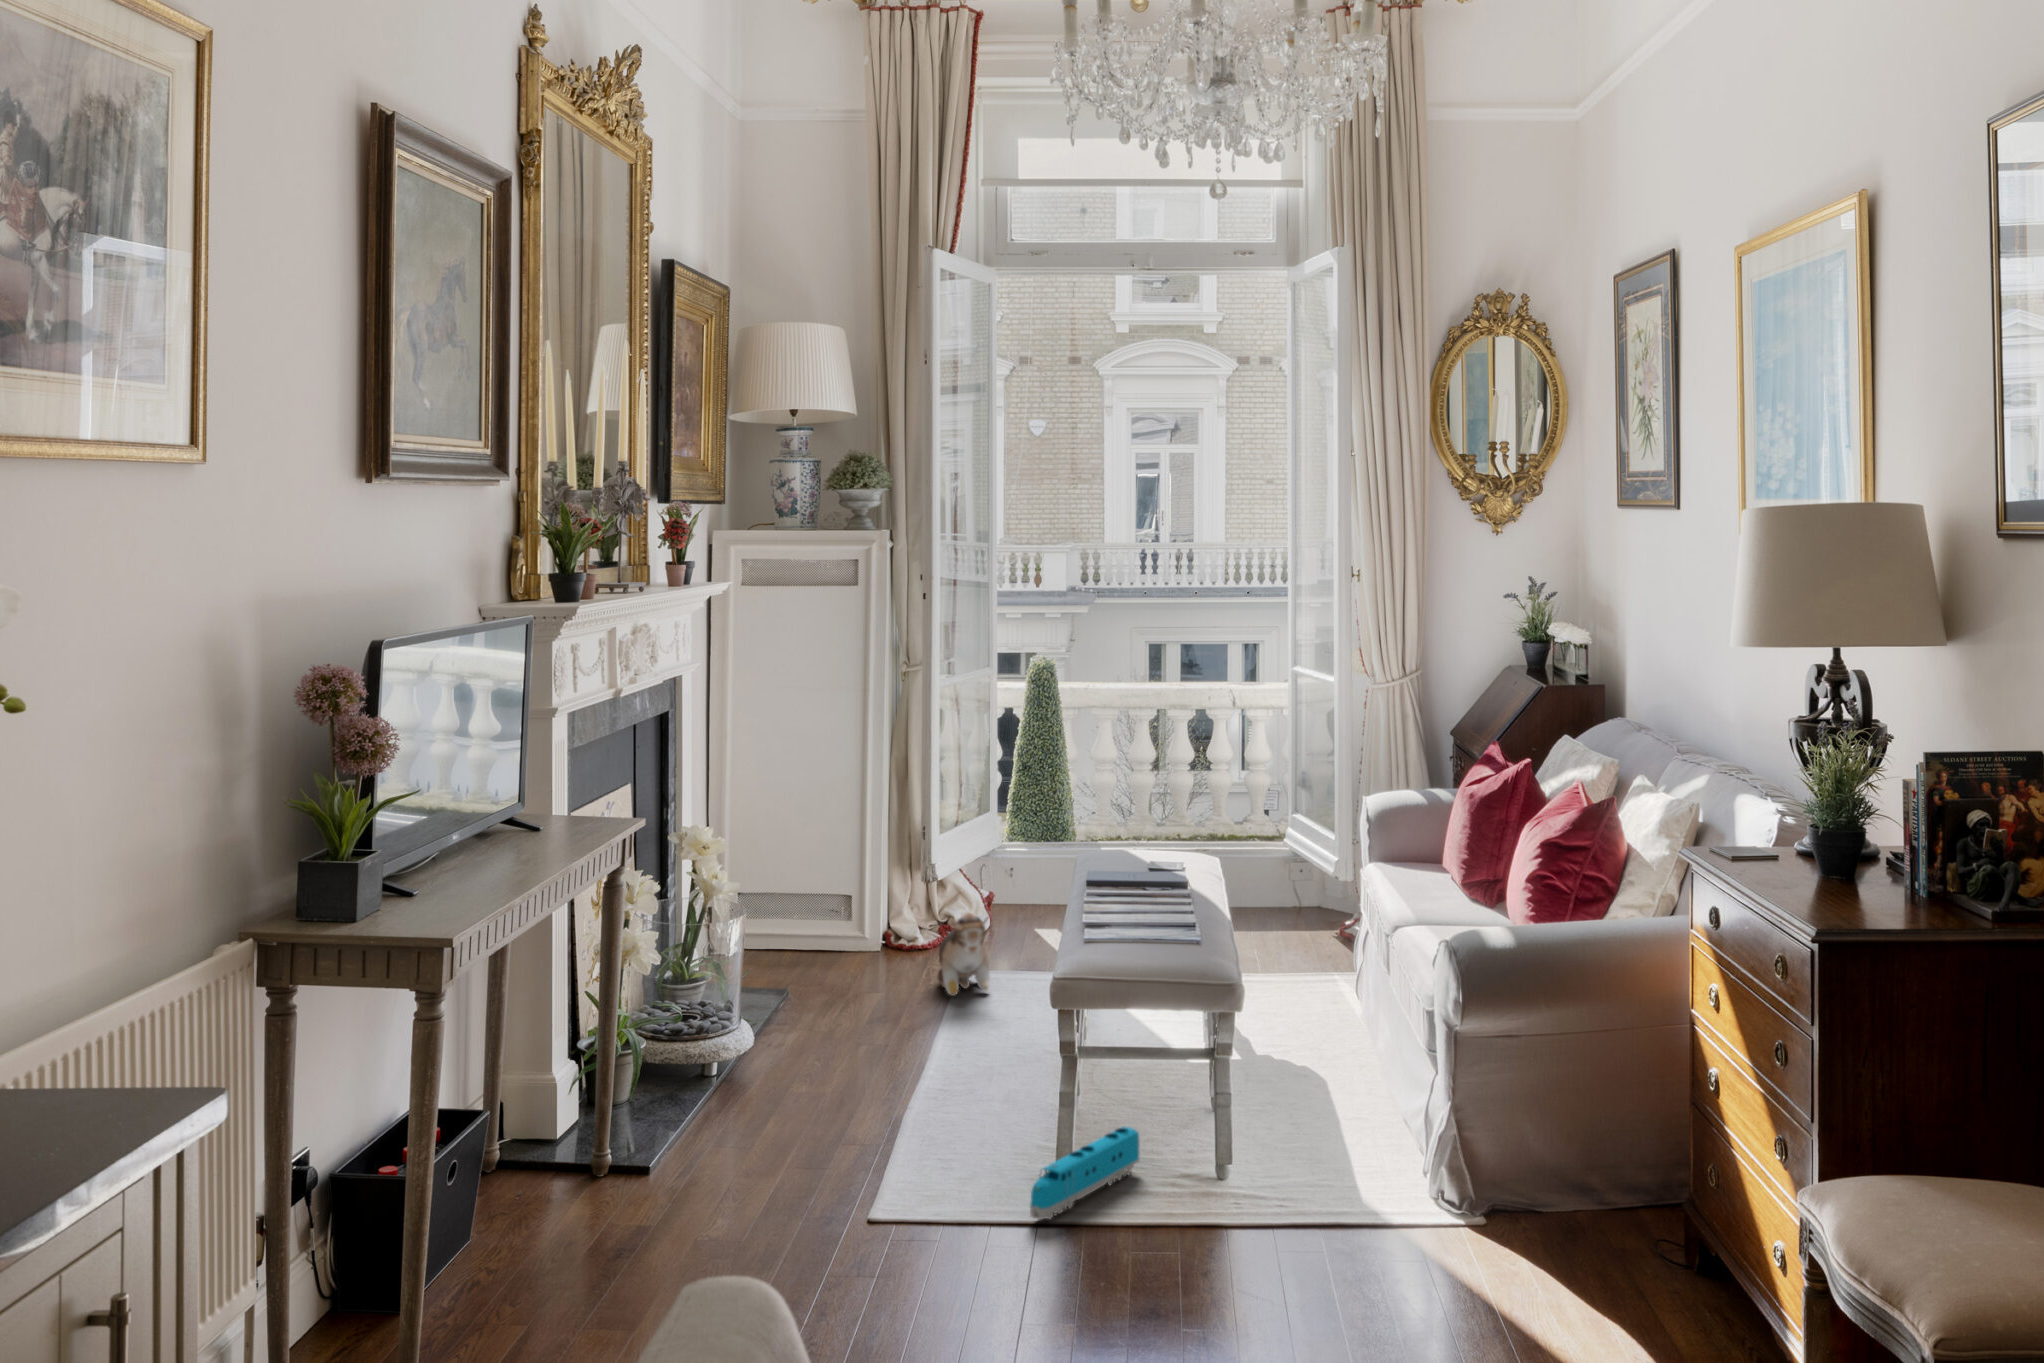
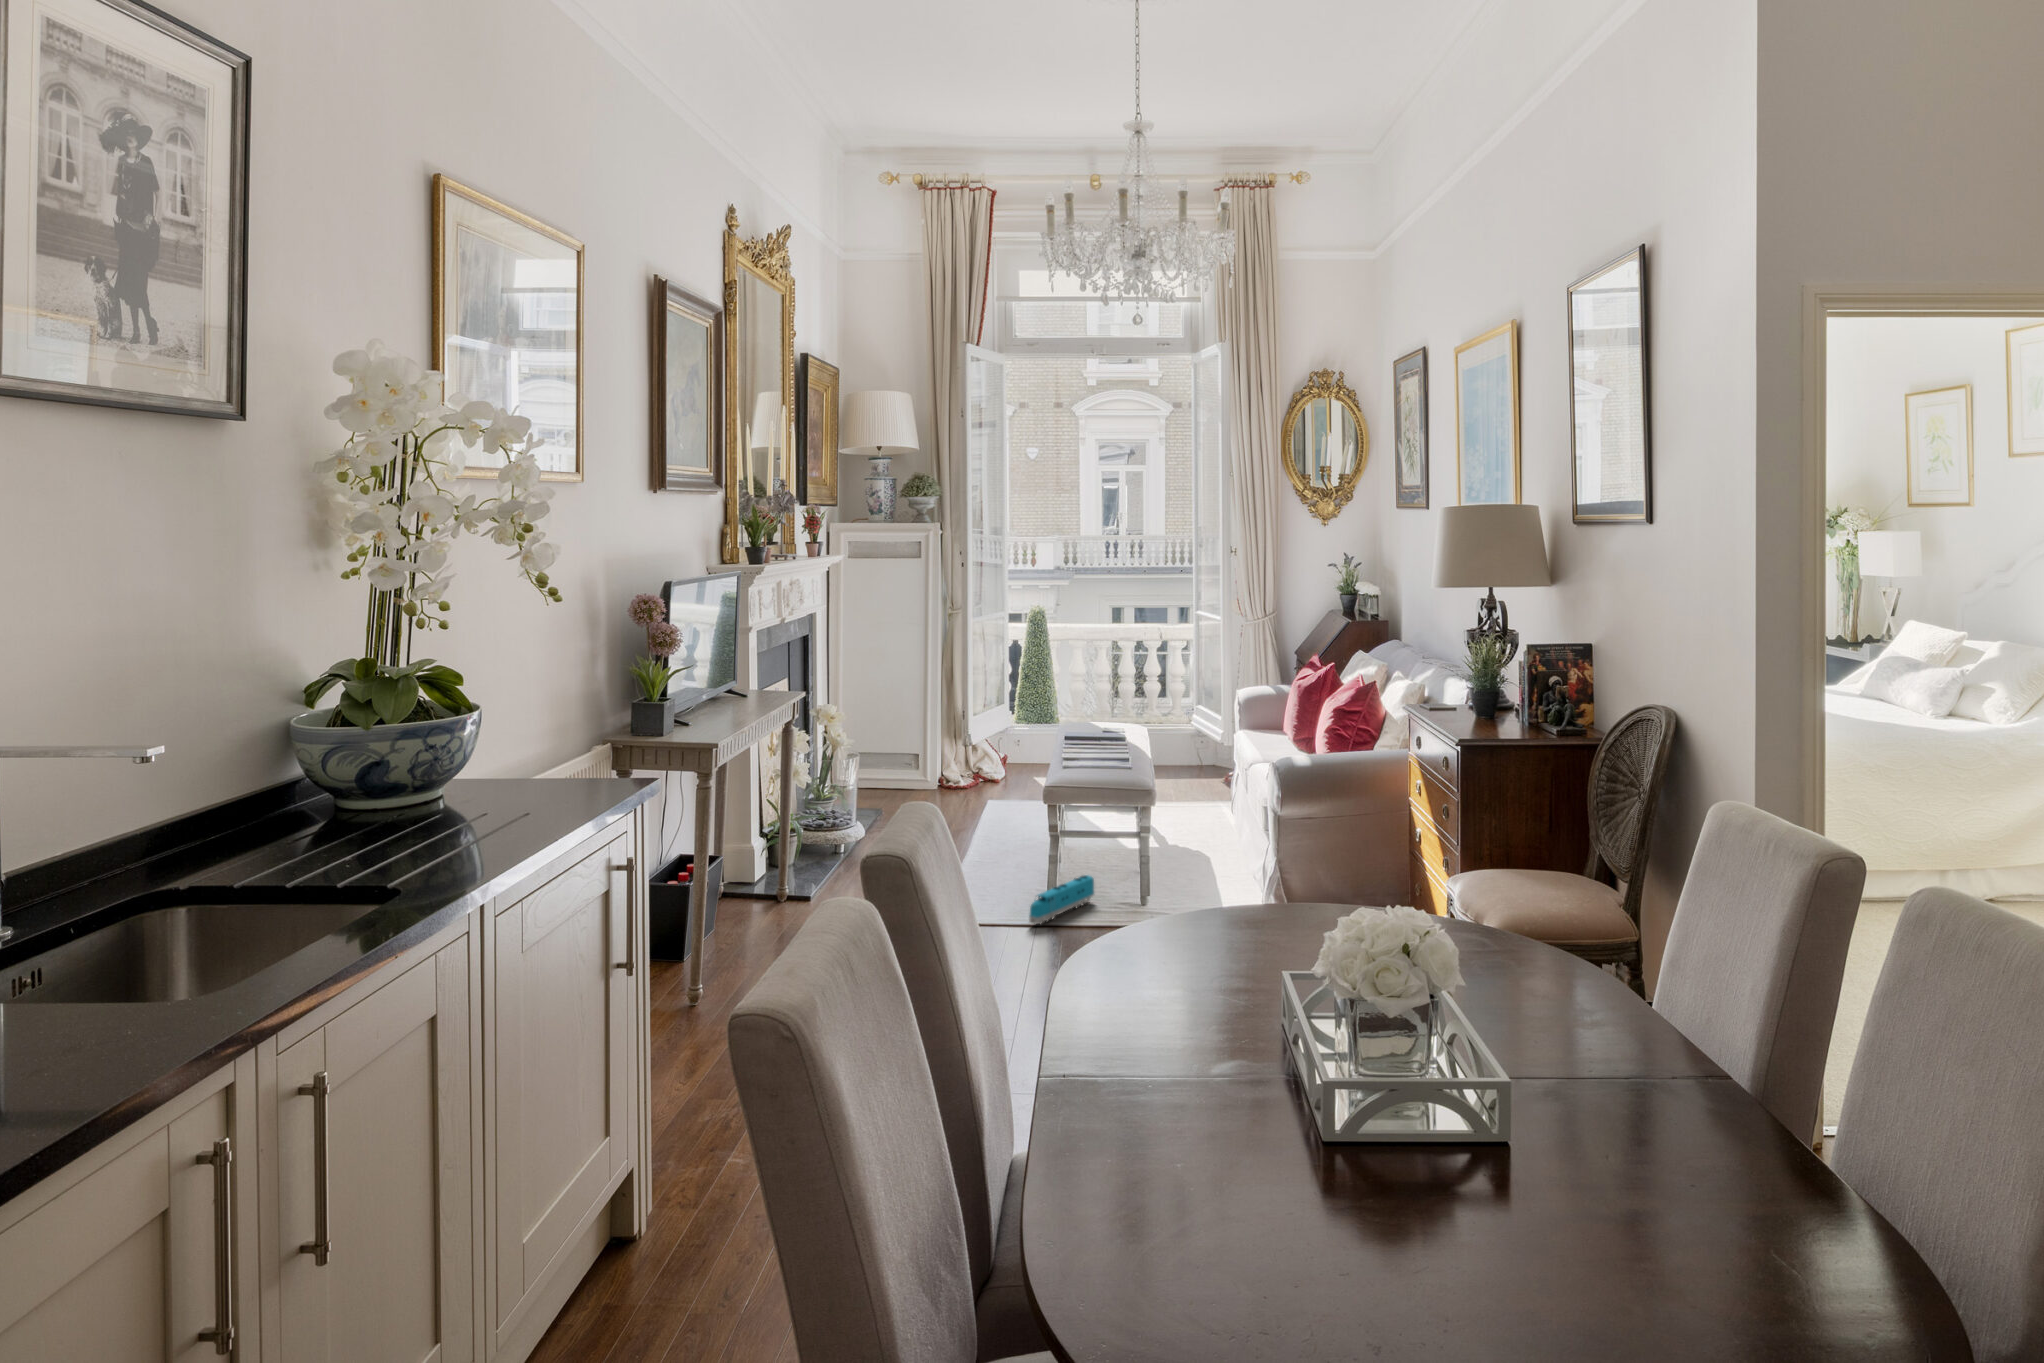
plush toy: present [938,913,990,996] -> none [973,759,1005,811]

